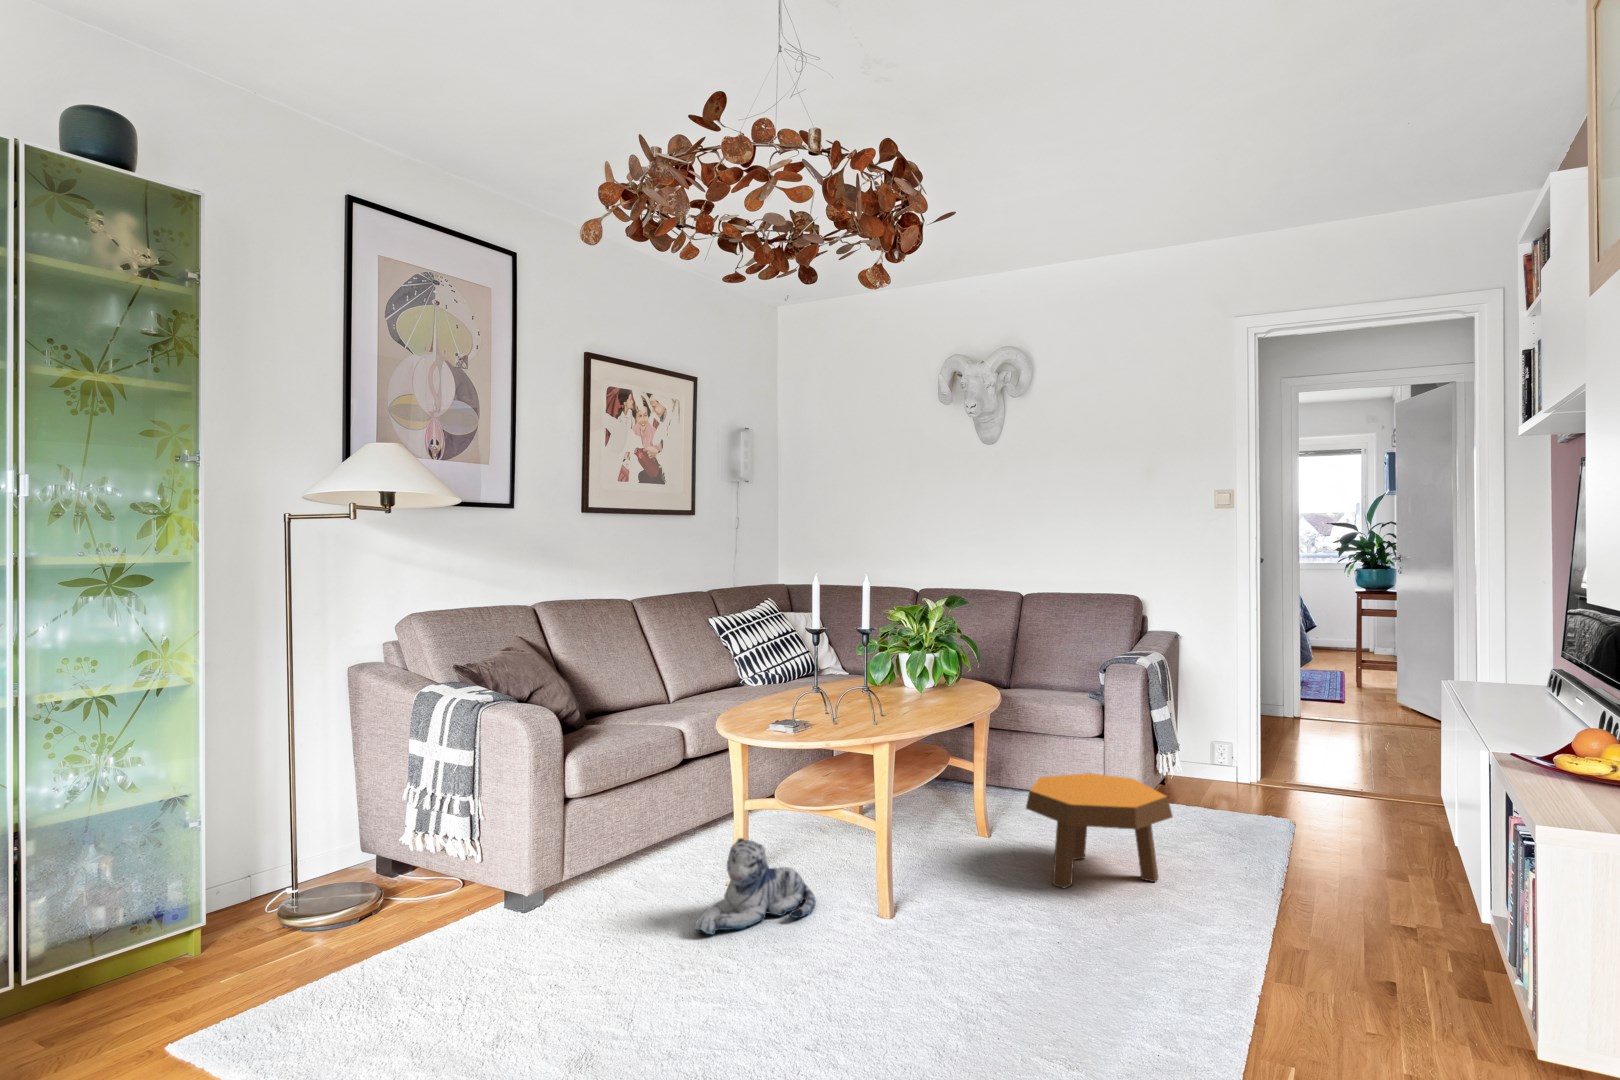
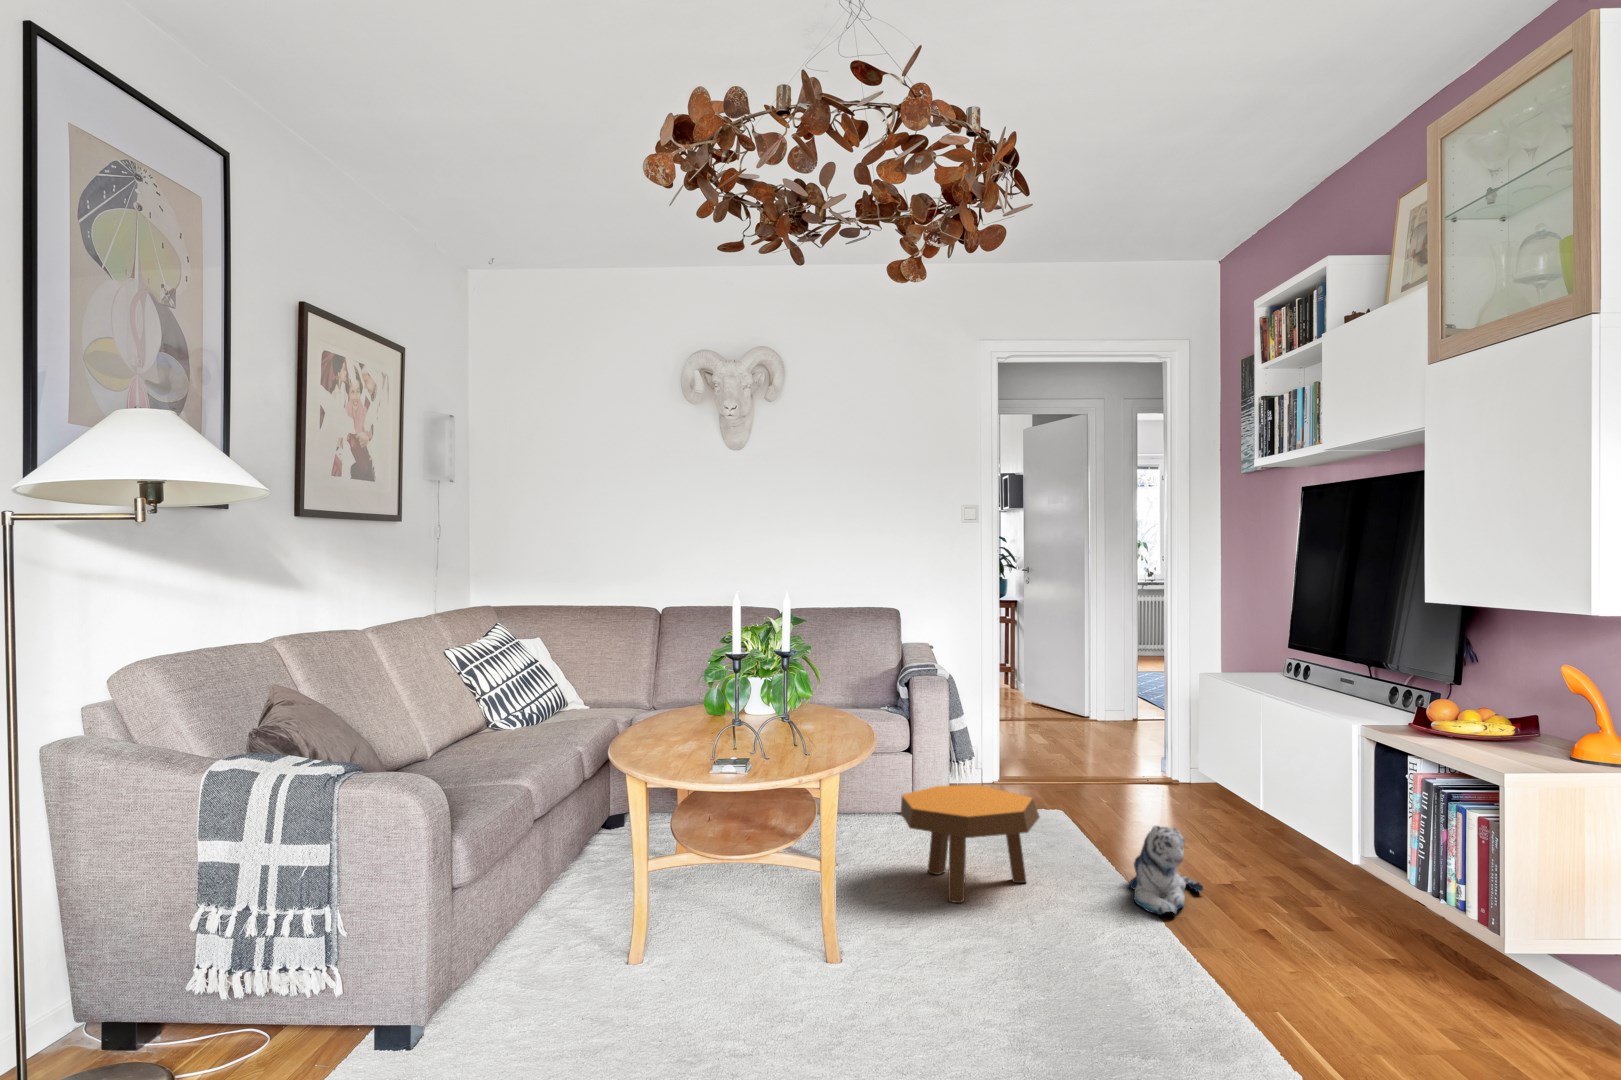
plush toy: present [695,838,816,935] -> present [1129,825,1203,915]

